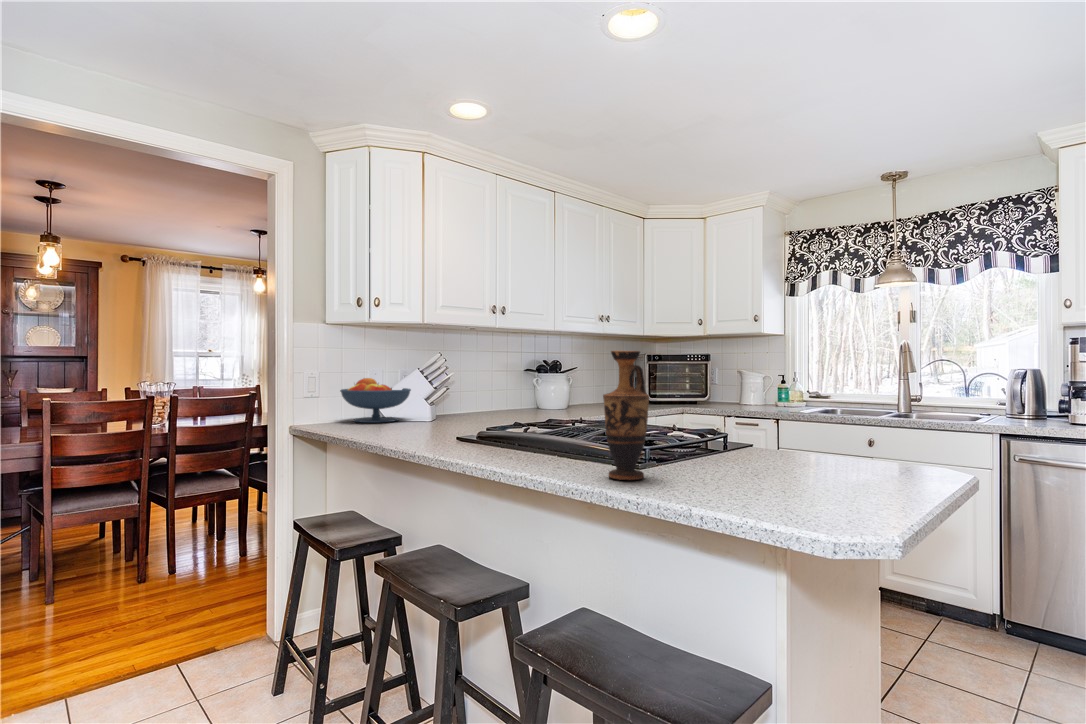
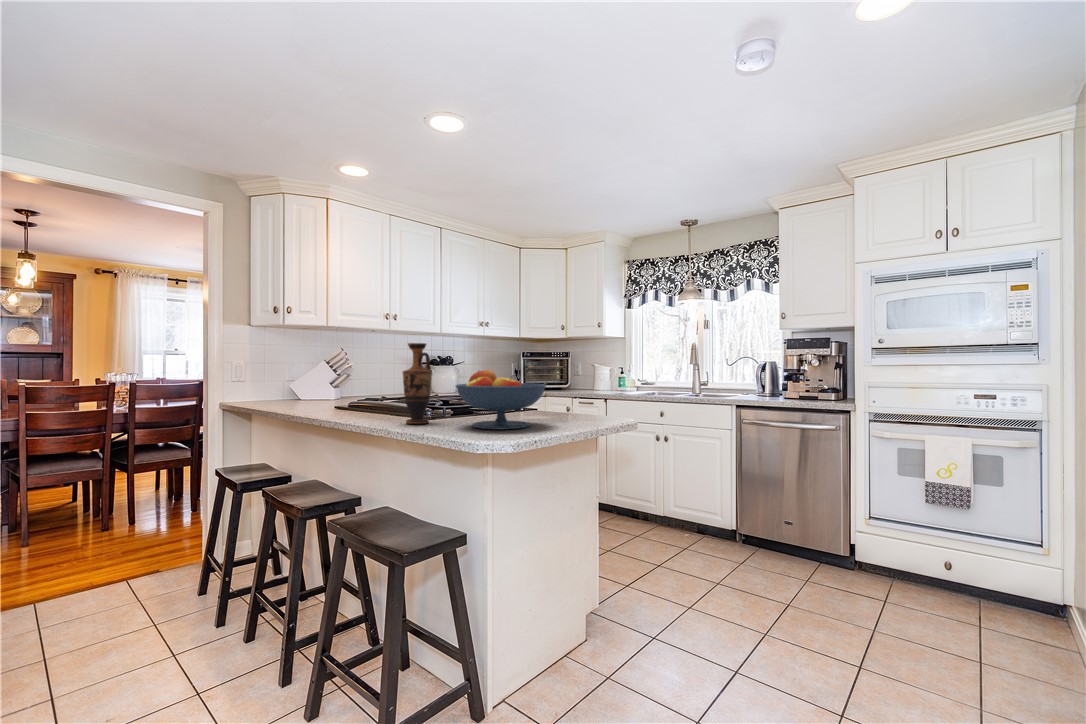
fruit bowl: present [340,378,411,423] -> present [456,370,546,429]

